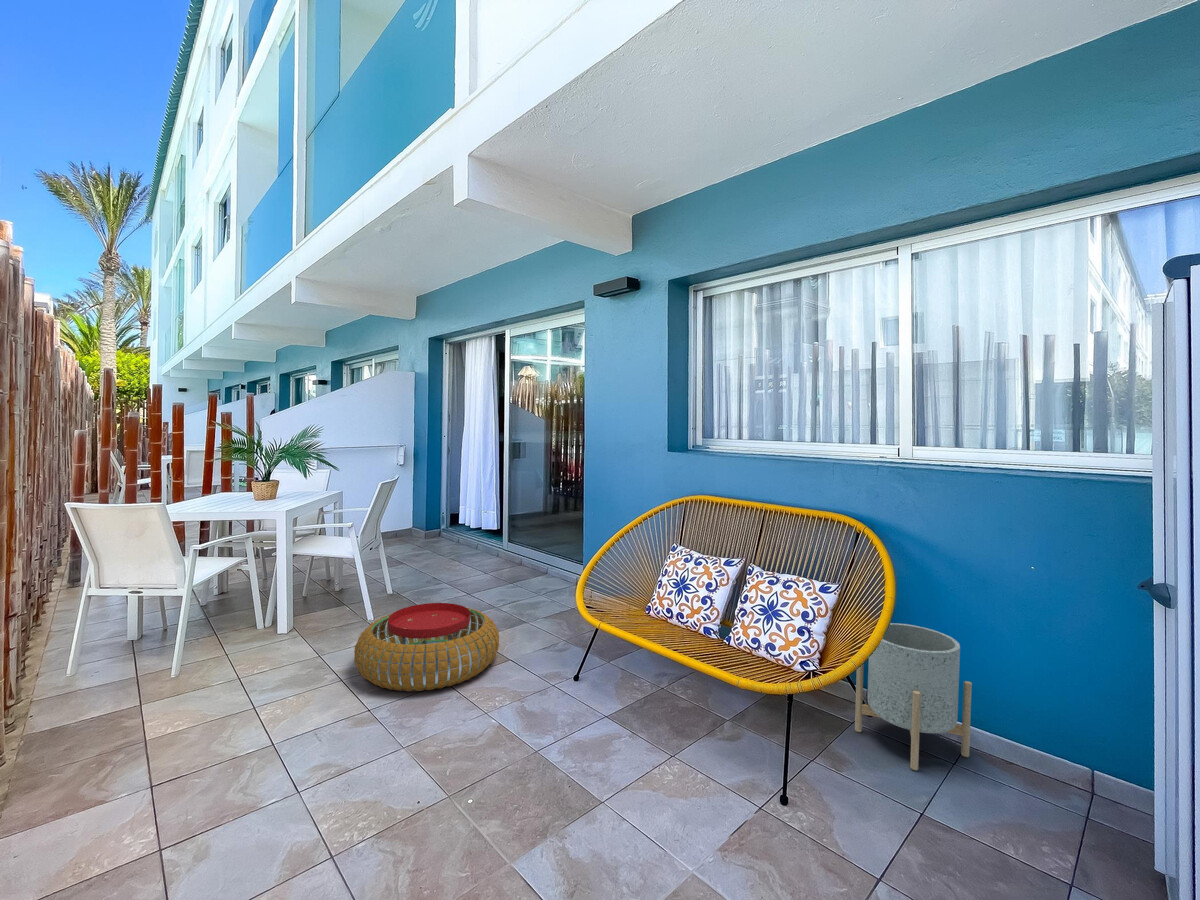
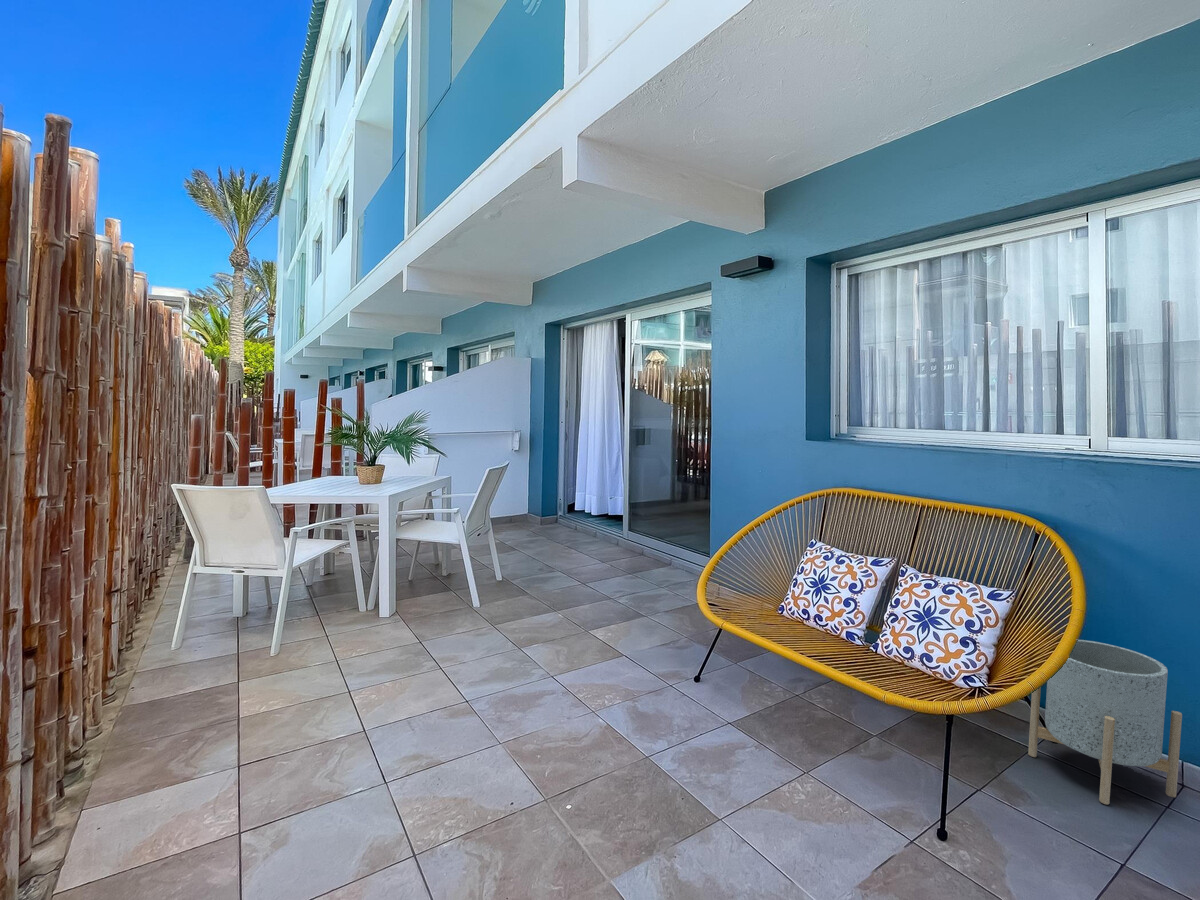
pouf: present [354,603,499,691] -> none [492,591,628,675]

